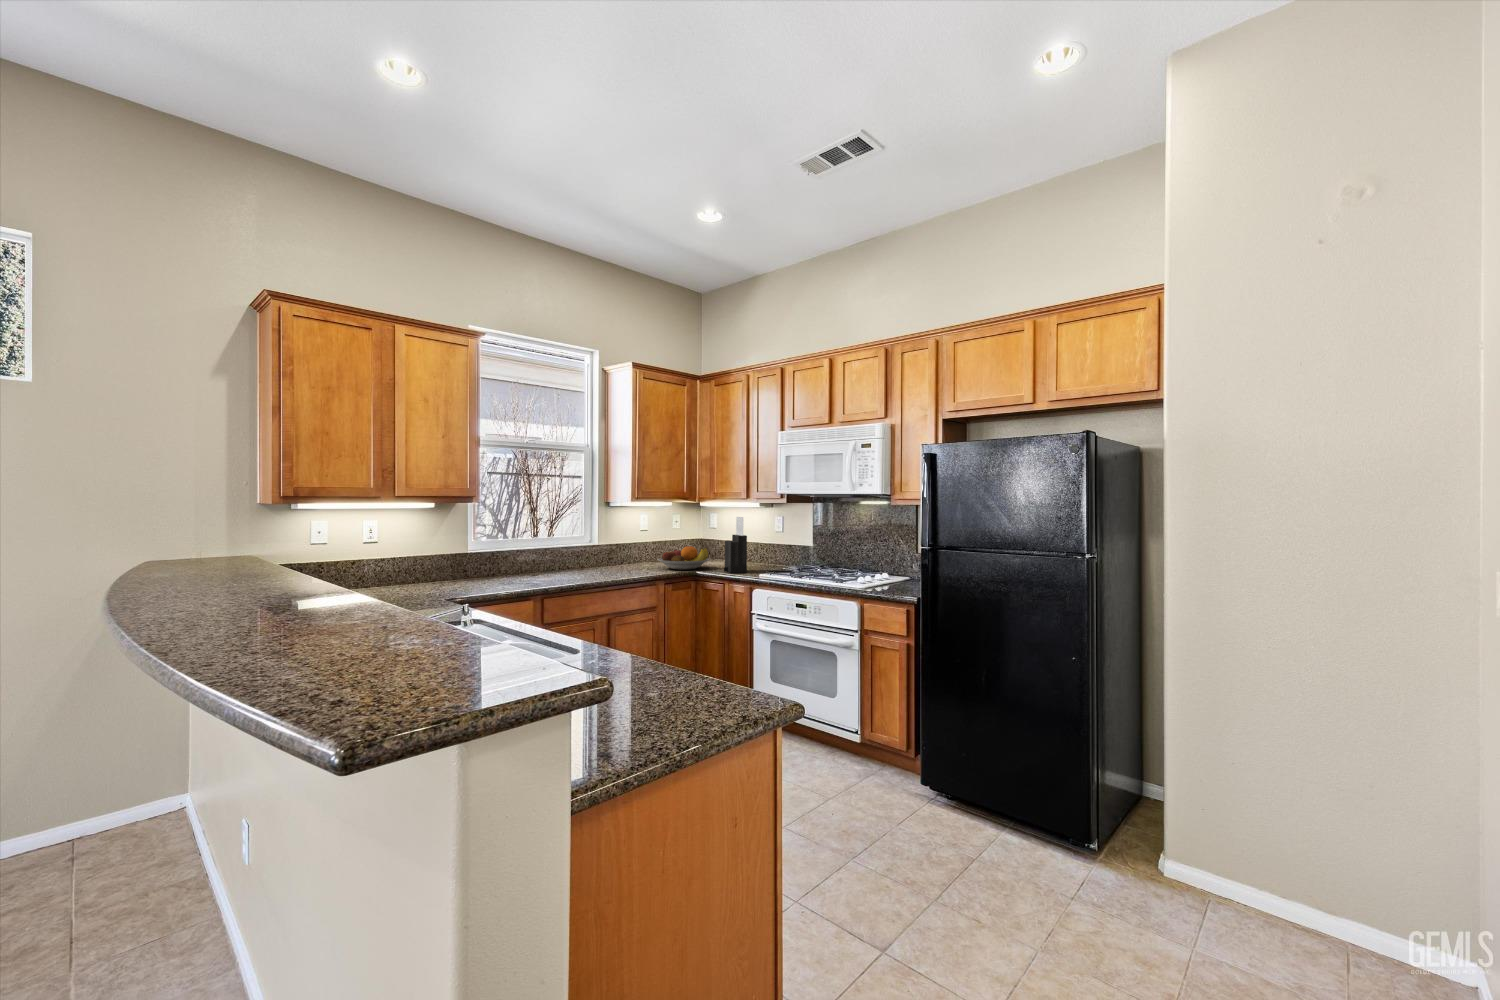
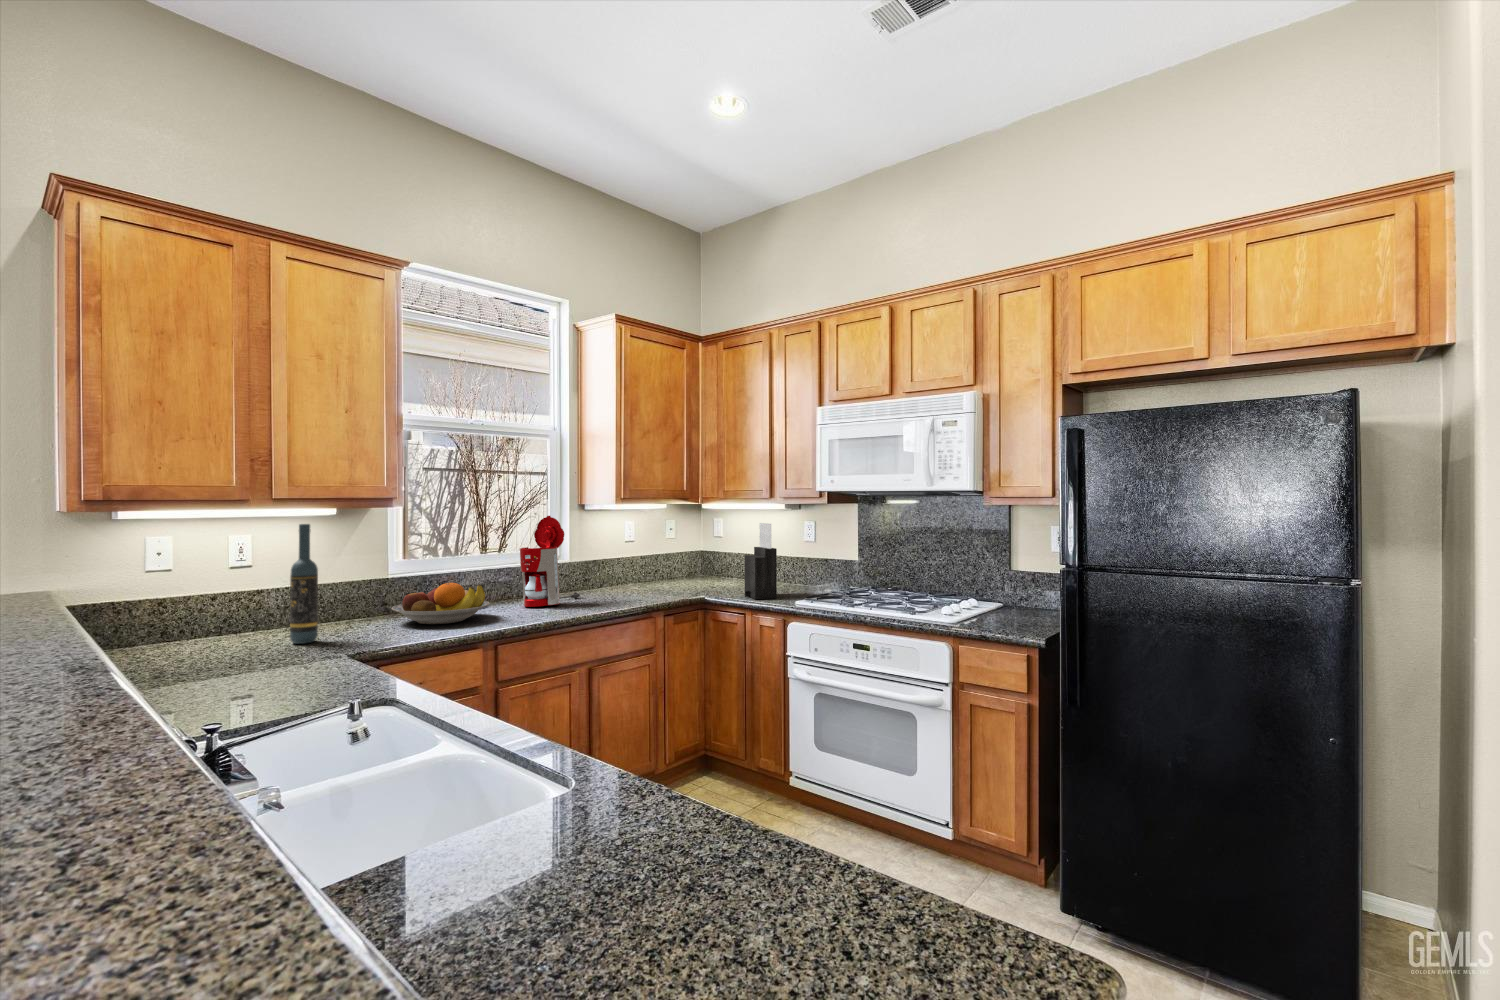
coffee maker: none [559,510,603,575] -> present [520,516,580,607]
wine bottle: none [404,513,422,593] -> present [290,524,318,644]
fruit bowl: present [657,546,710,570] -> present [391,583,489,624]

